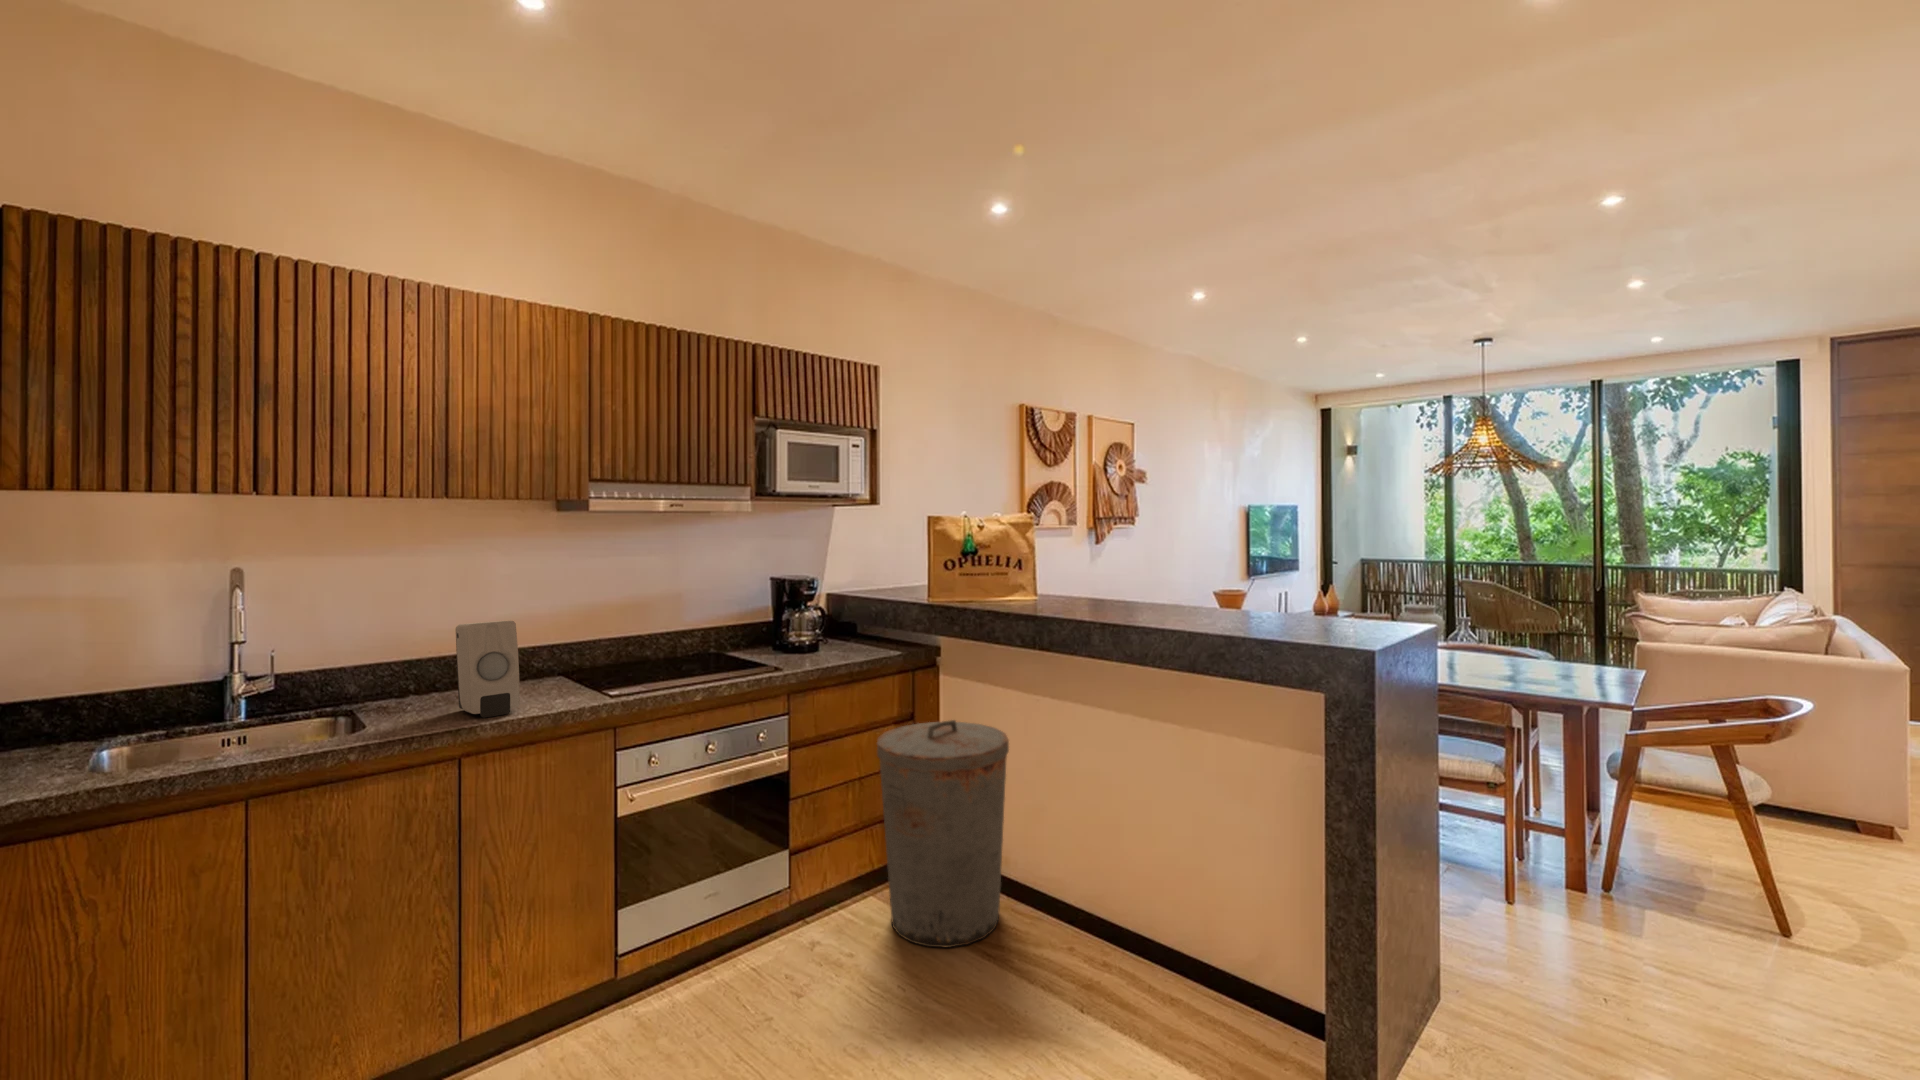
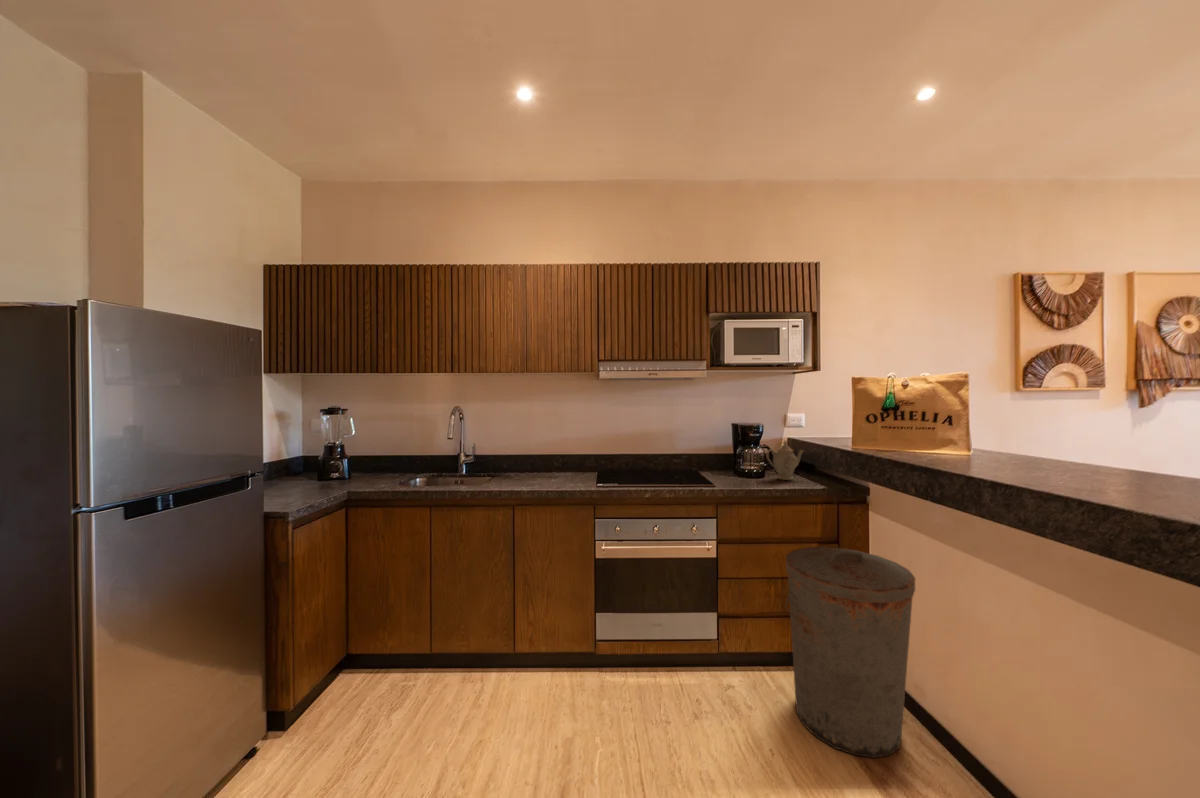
teapot: none [824,599,866,651] -> present [767,441,803,480]
soap dispenser: present [456,621,520,718] -> none [535,435,562,485]

